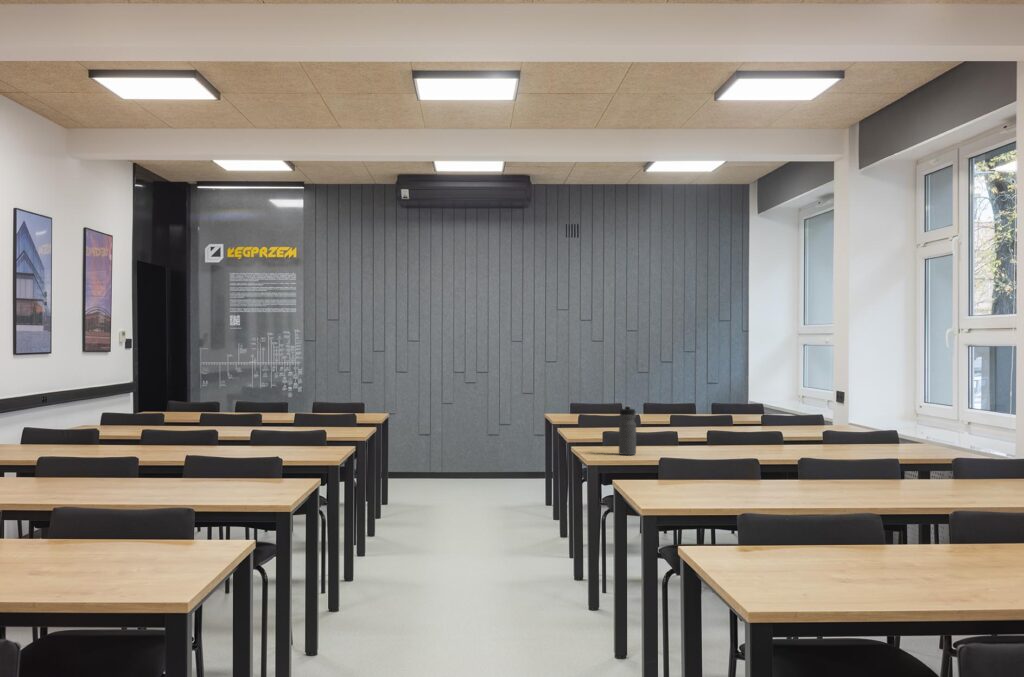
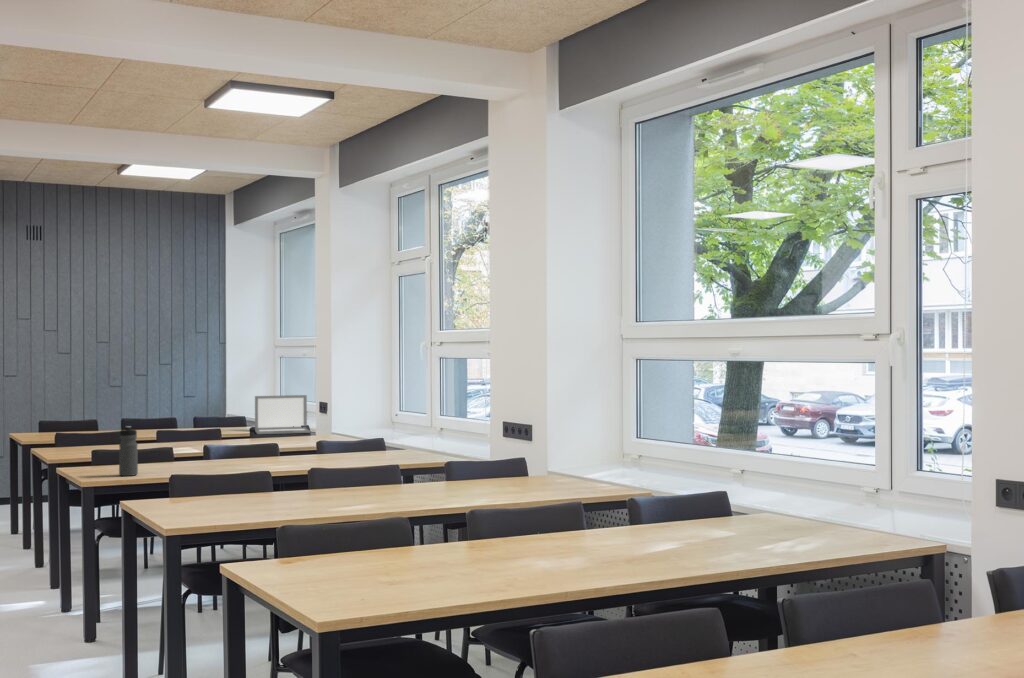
laptop: none [768,384,826,424] -> present [255,395,310,434]

